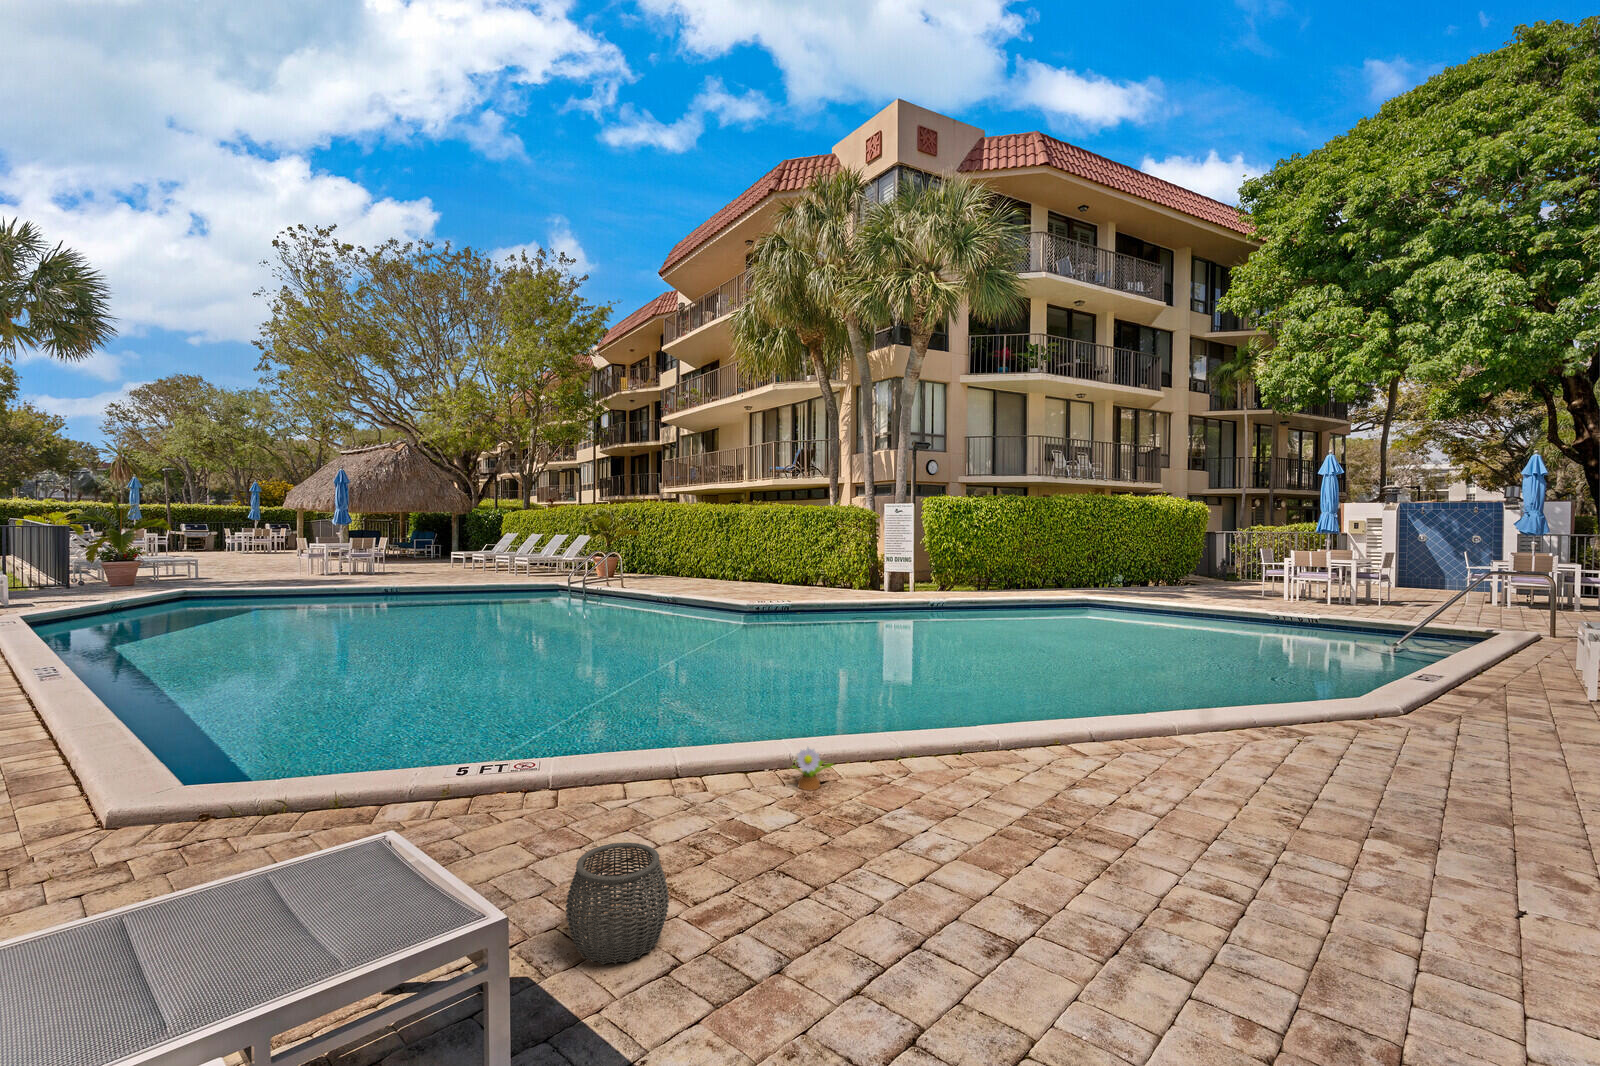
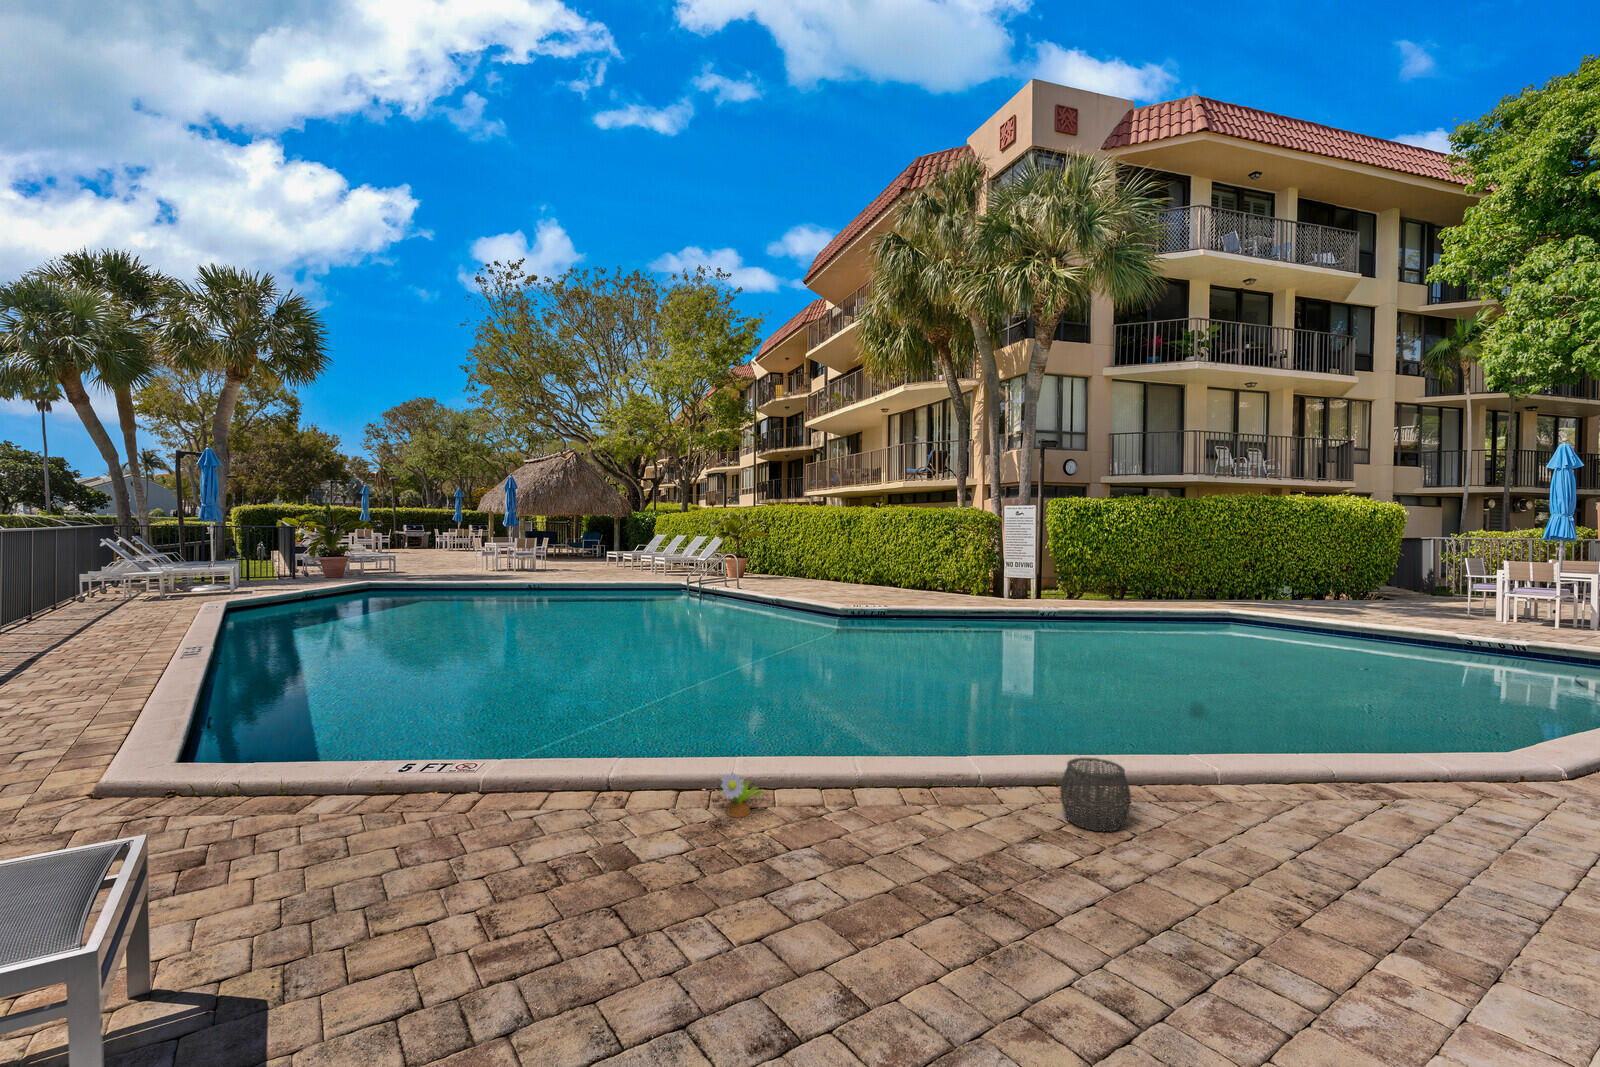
woven basket: present [566,843,669,964] -> present [1060,757,1131,832]

